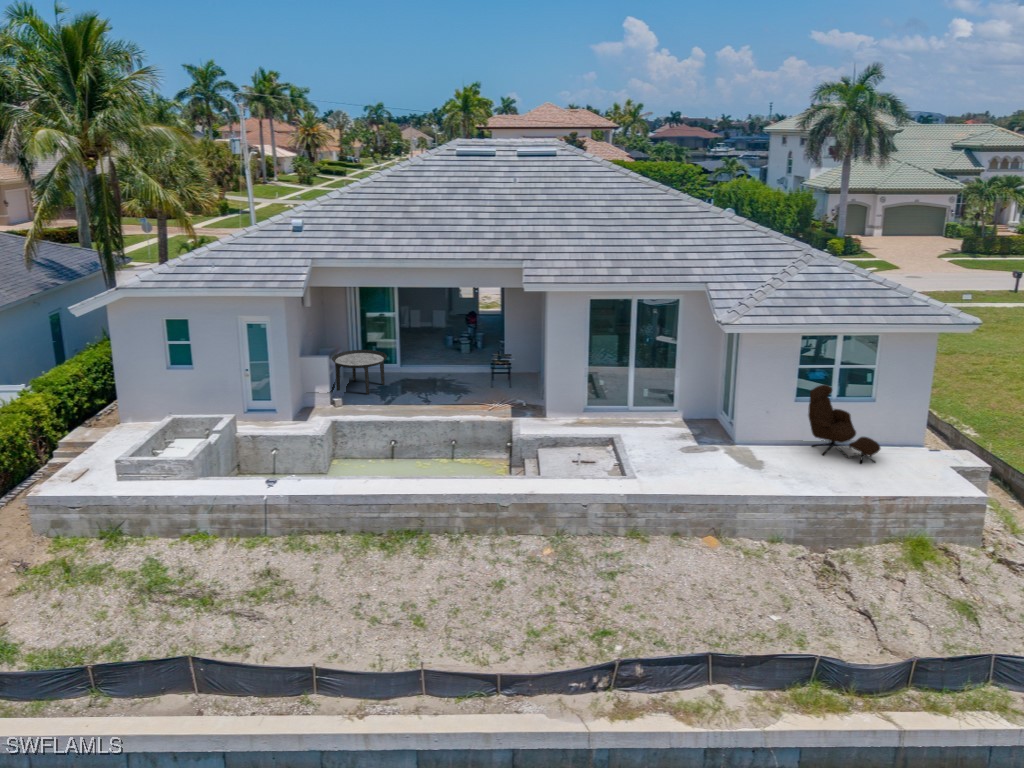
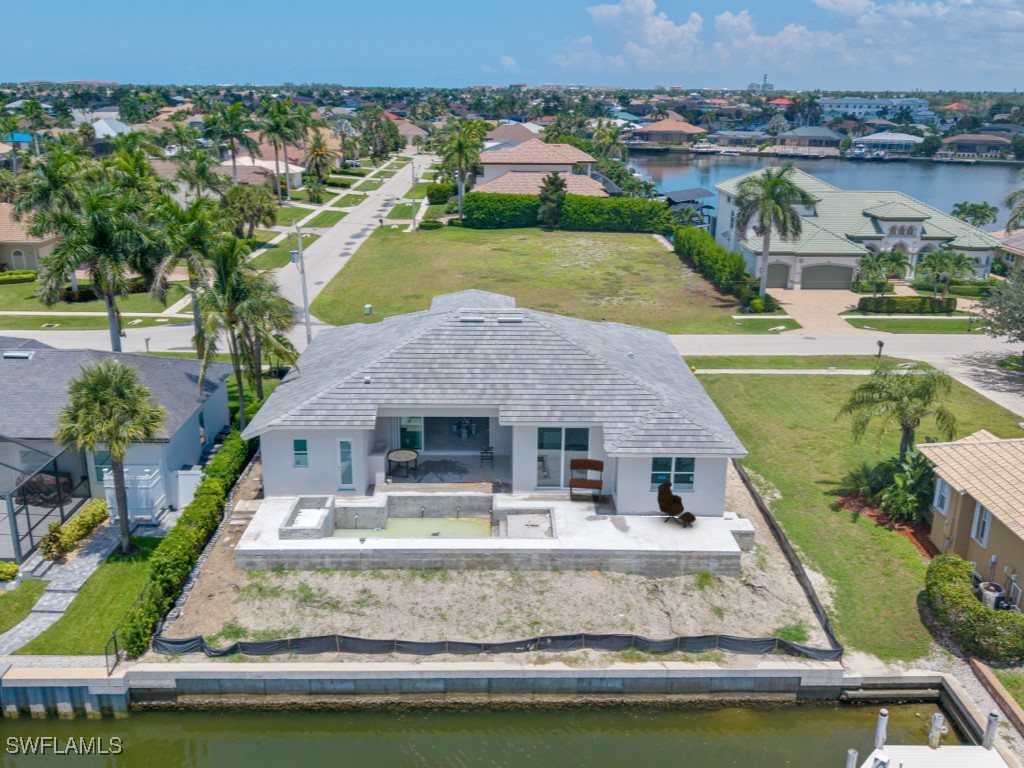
bench: none [645,353,705,426] -> present [569,459,604,500]

